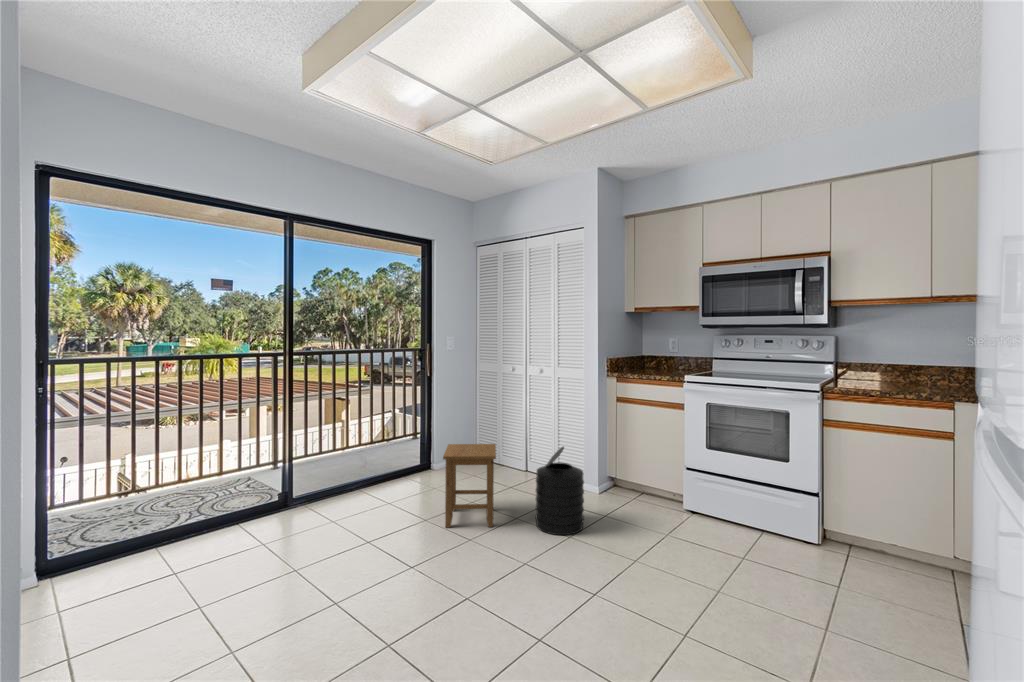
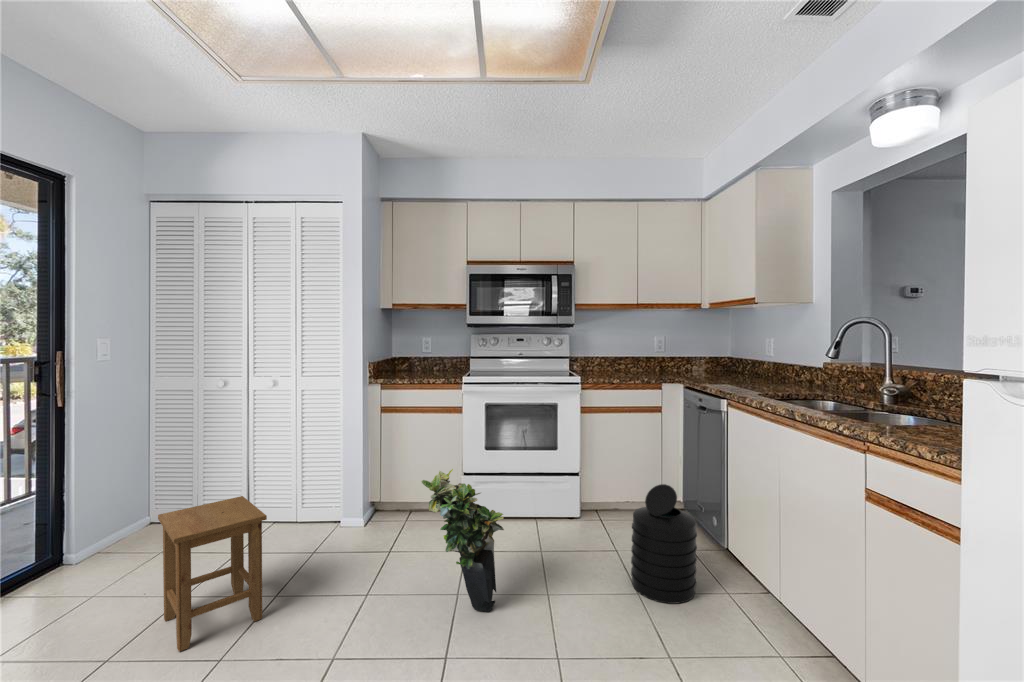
trash can: present [536,447,584,535] -> present [631,484,697,604]
potted plant: none [591,448,662,580] -> present [421,469,504,612]

